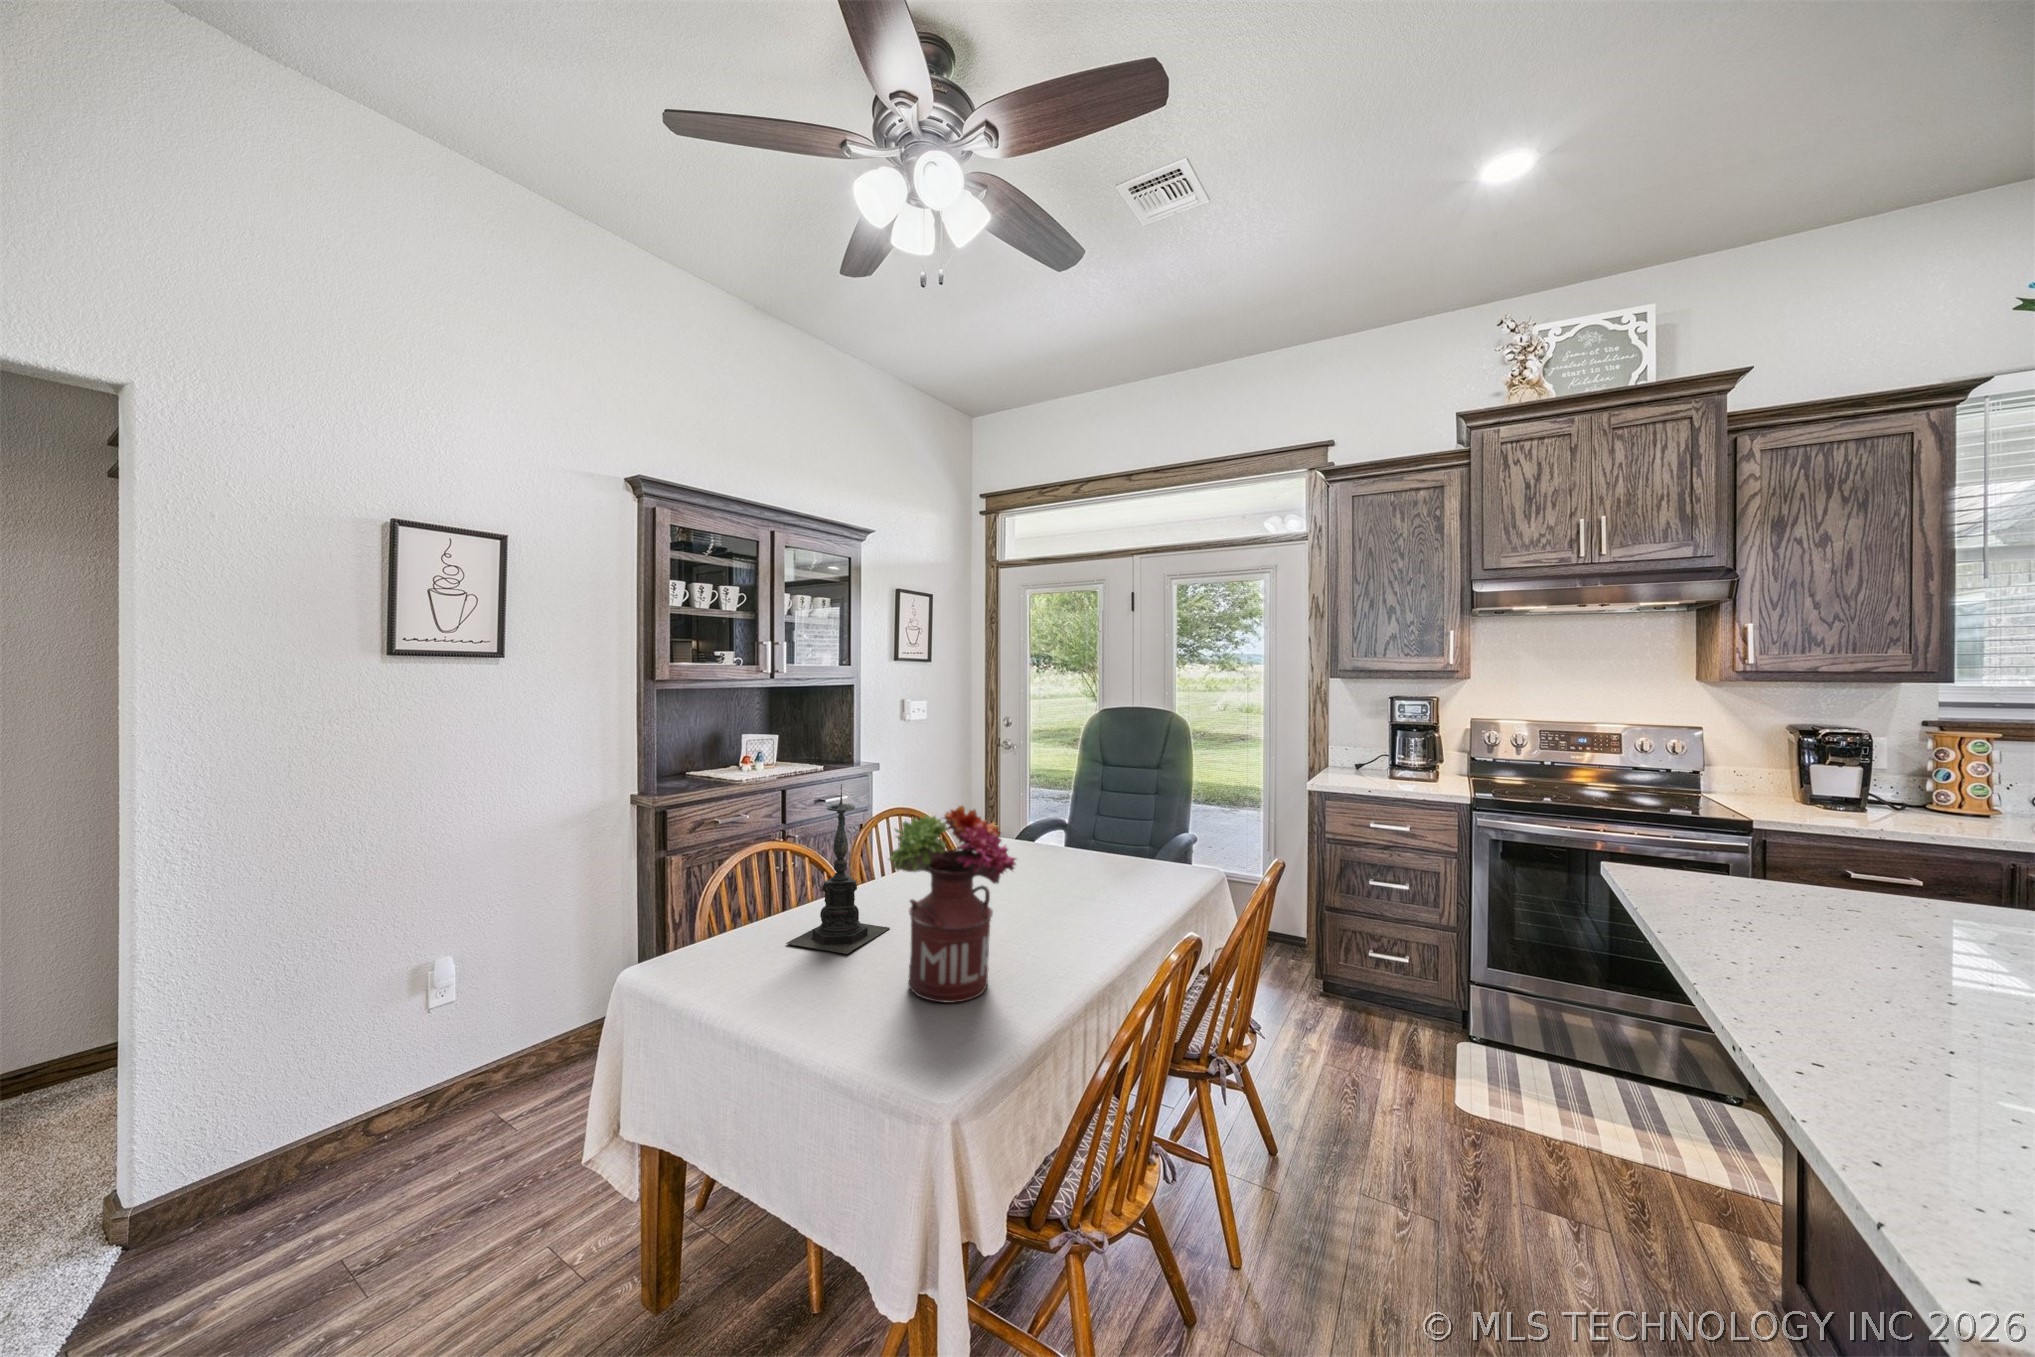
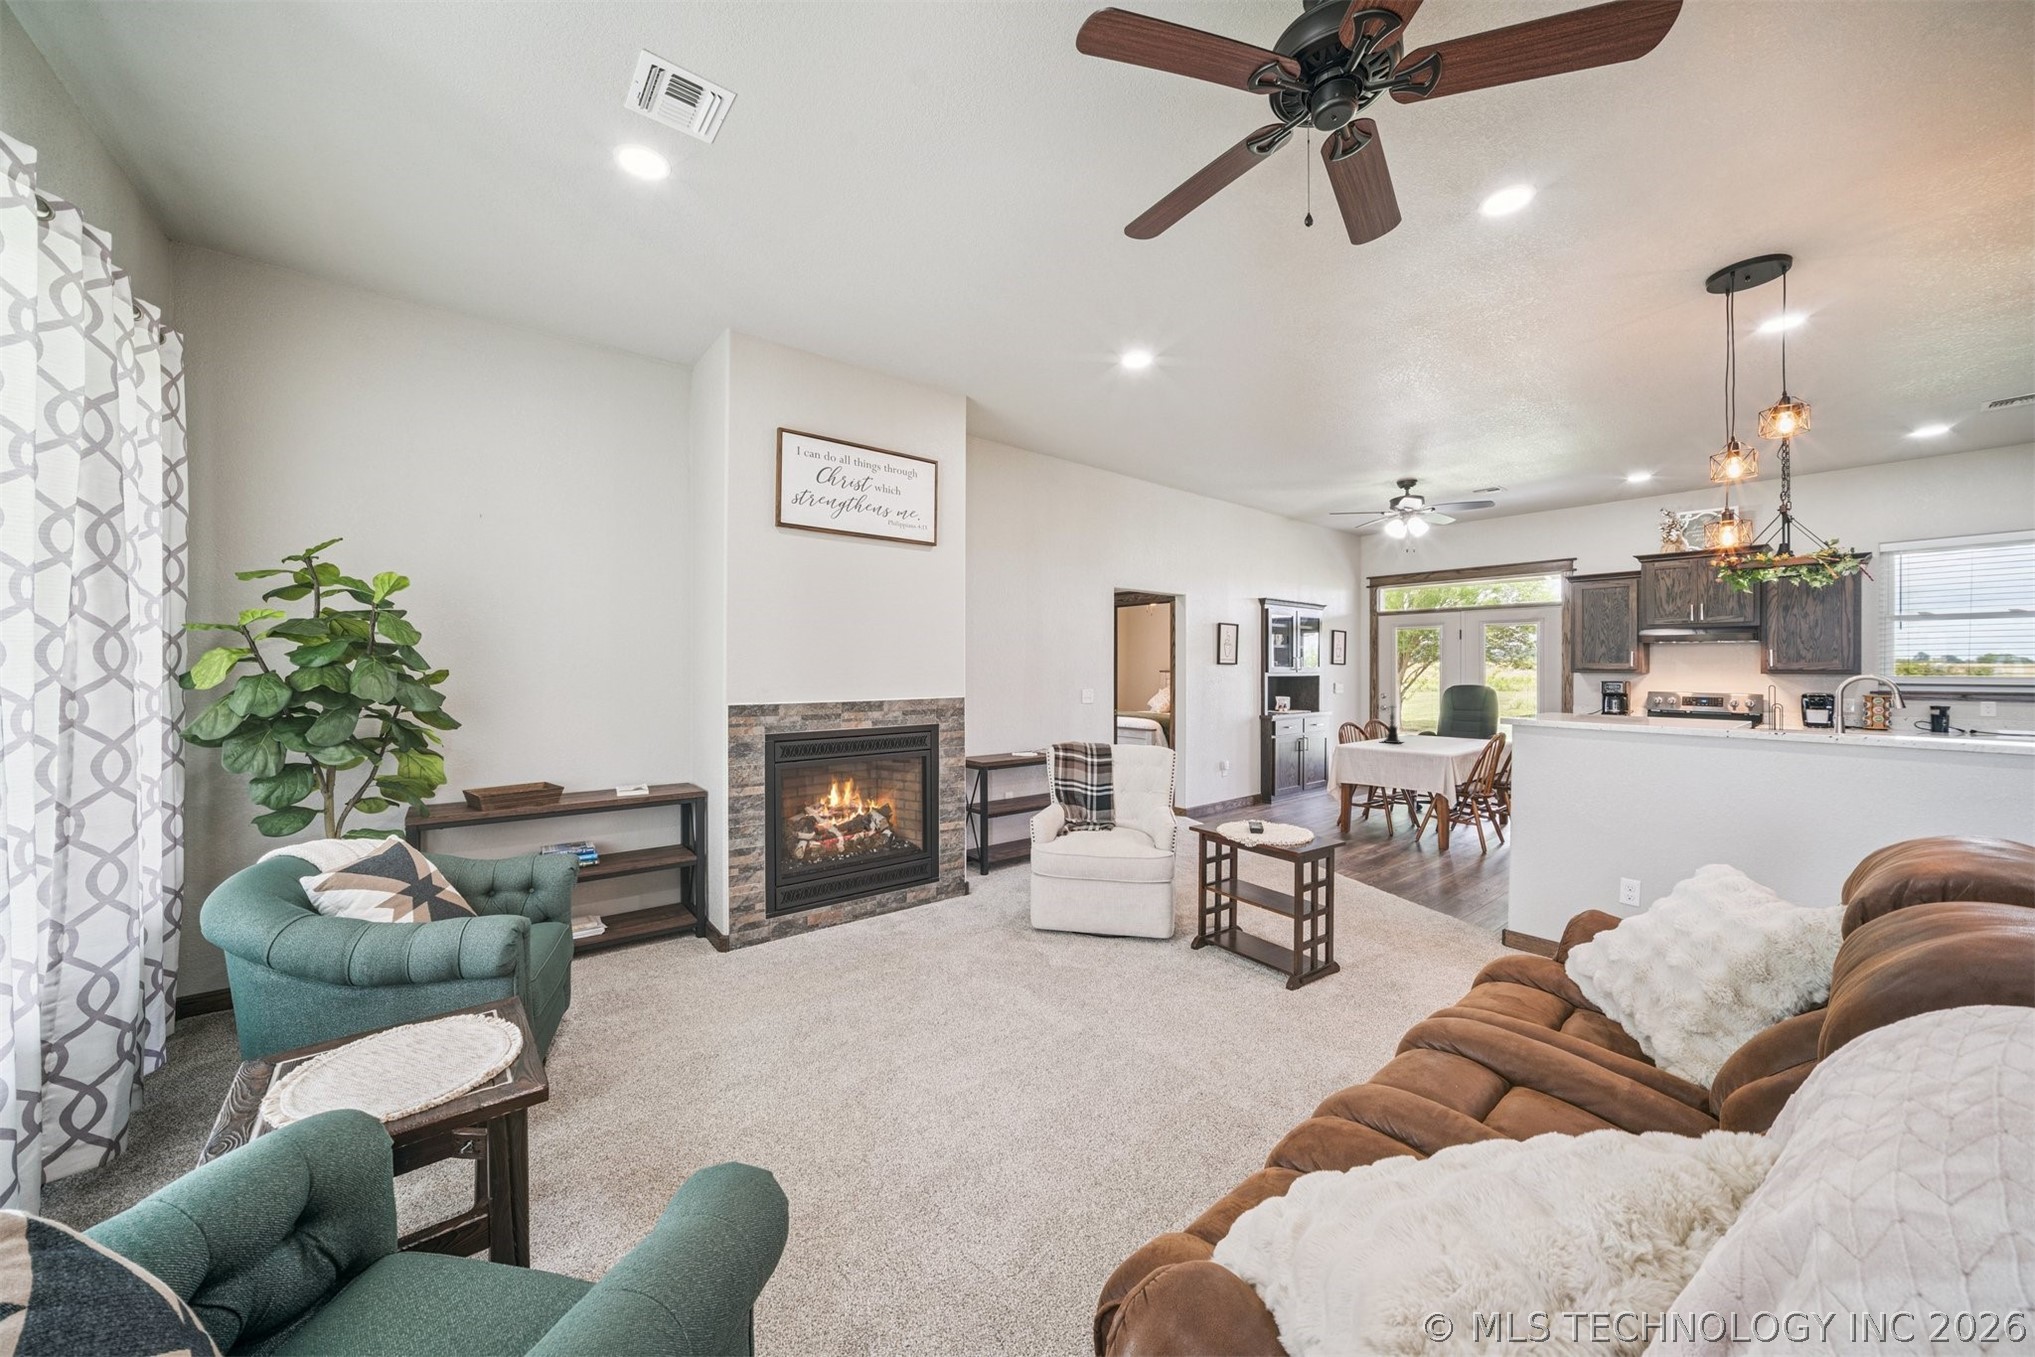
flower arrangement: present [889,806,1016,1003] -> none [1422,703,1457,748]

